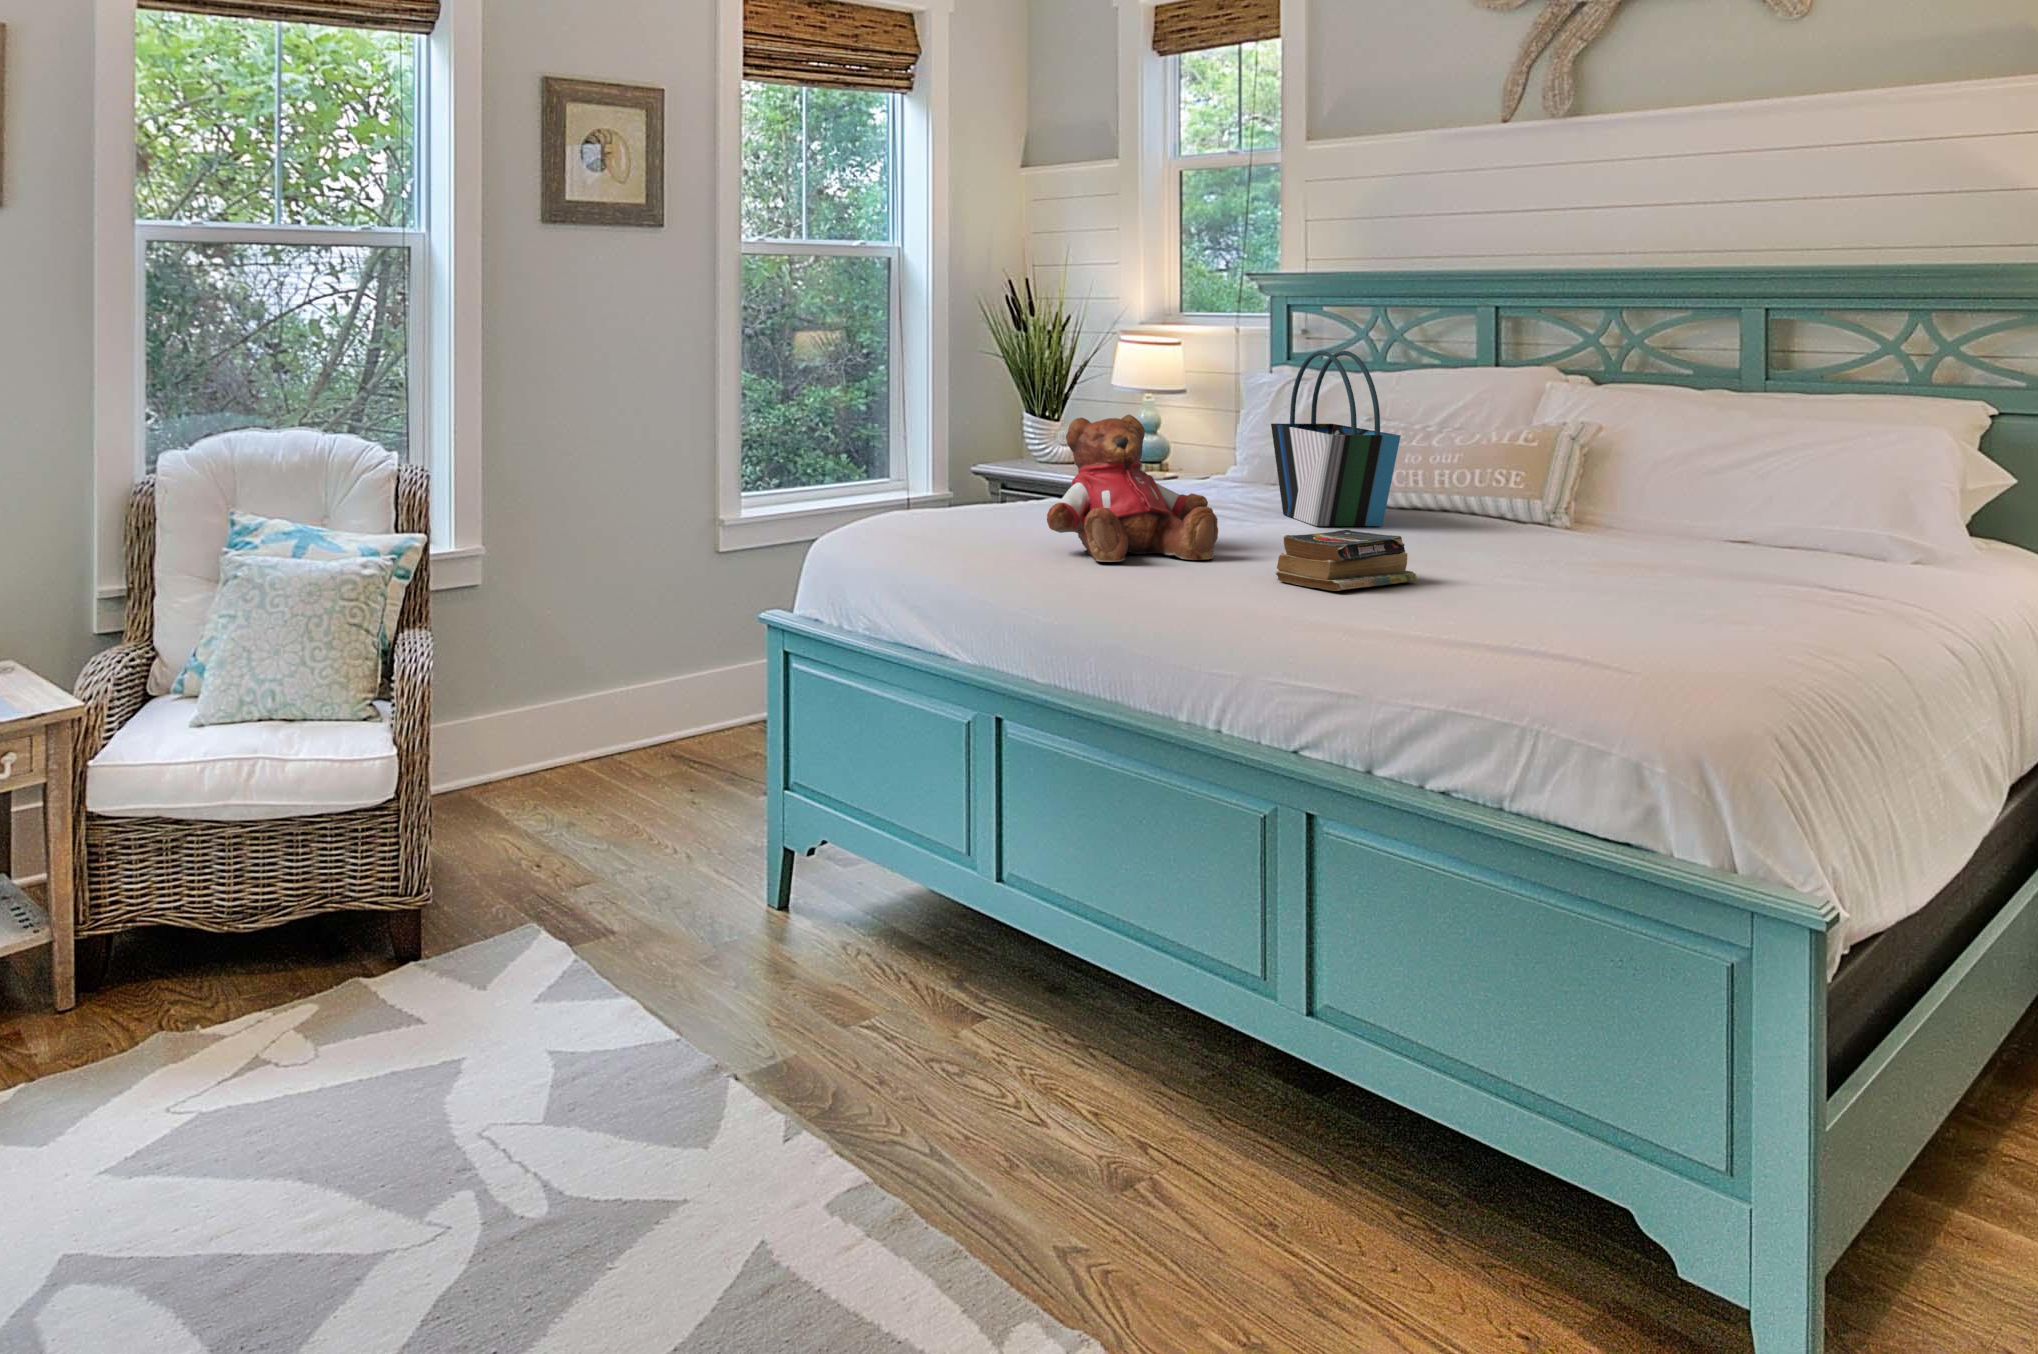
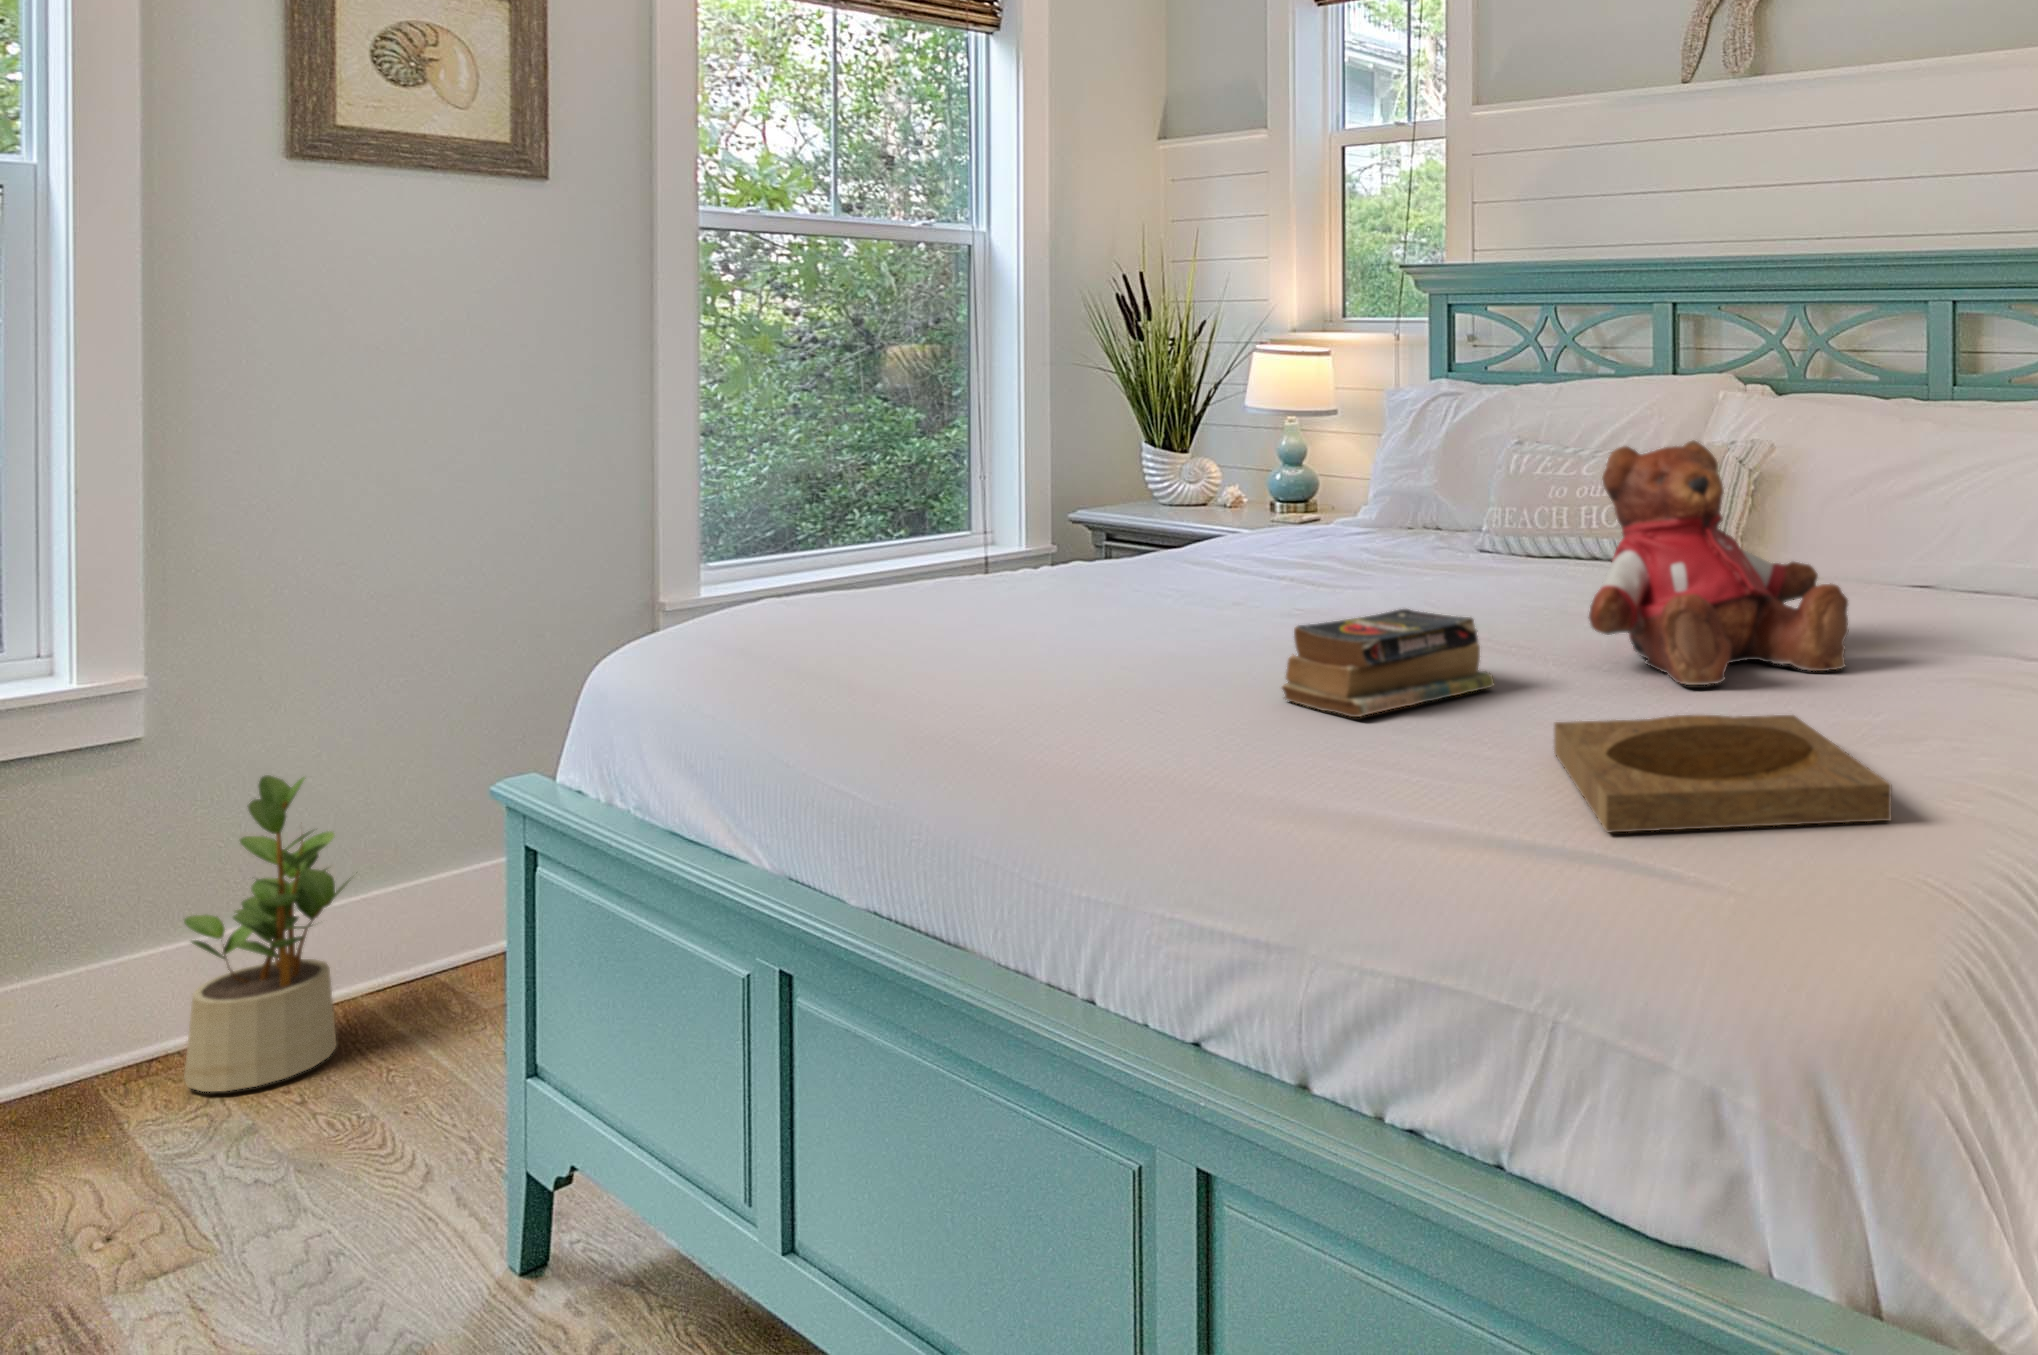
tote bag: present [1271,351,1401,526] -> none [1379,348,1524,592]
teddy bear: present [1047,414,1218,562] -> present [1589,440,1848,685]
tray: none [1480,596,1720,654] -> present [1554,715,1891,832]
potted plant: none [506,611,597,799] -> present [184,775,350,1092]

